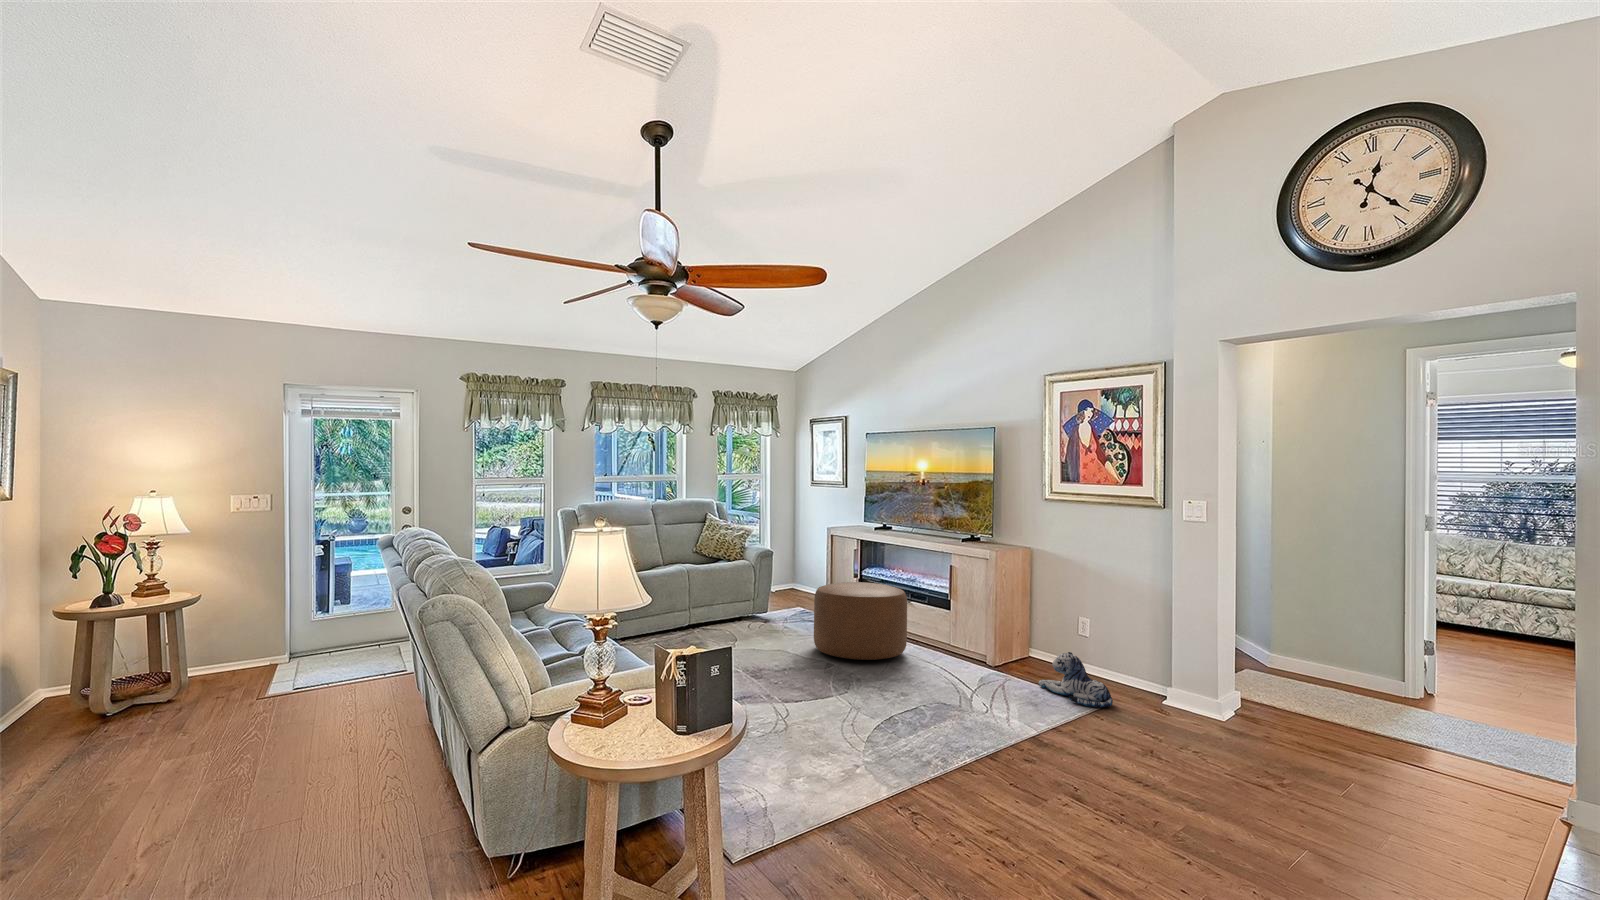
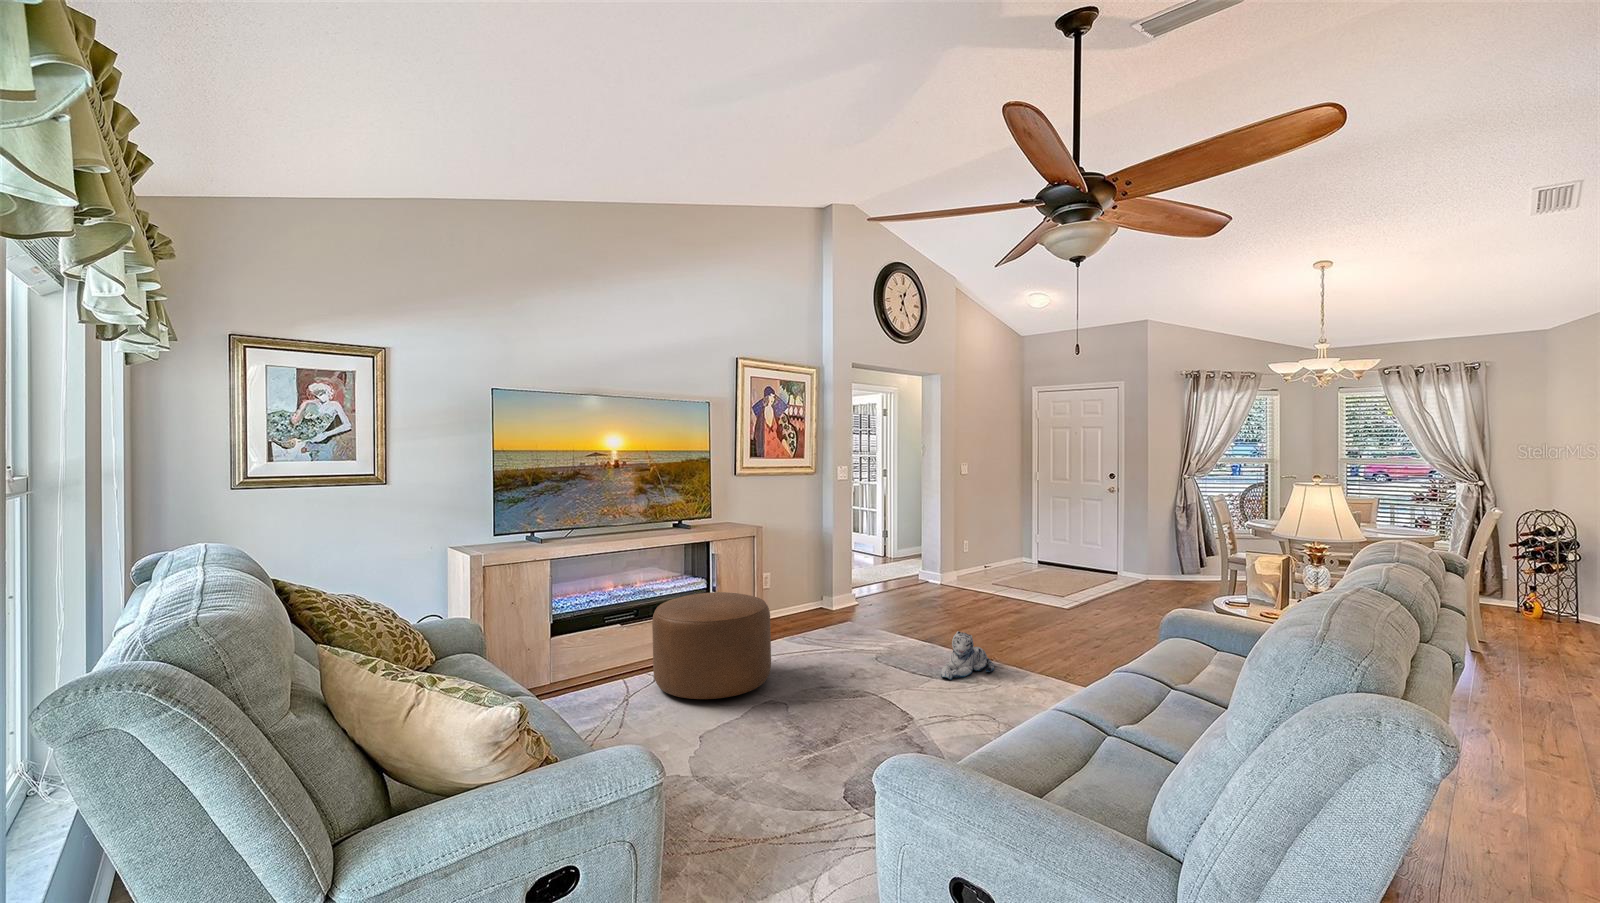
plush toy: present [1039,652,1113,708] -> present [941,631,994,680]

